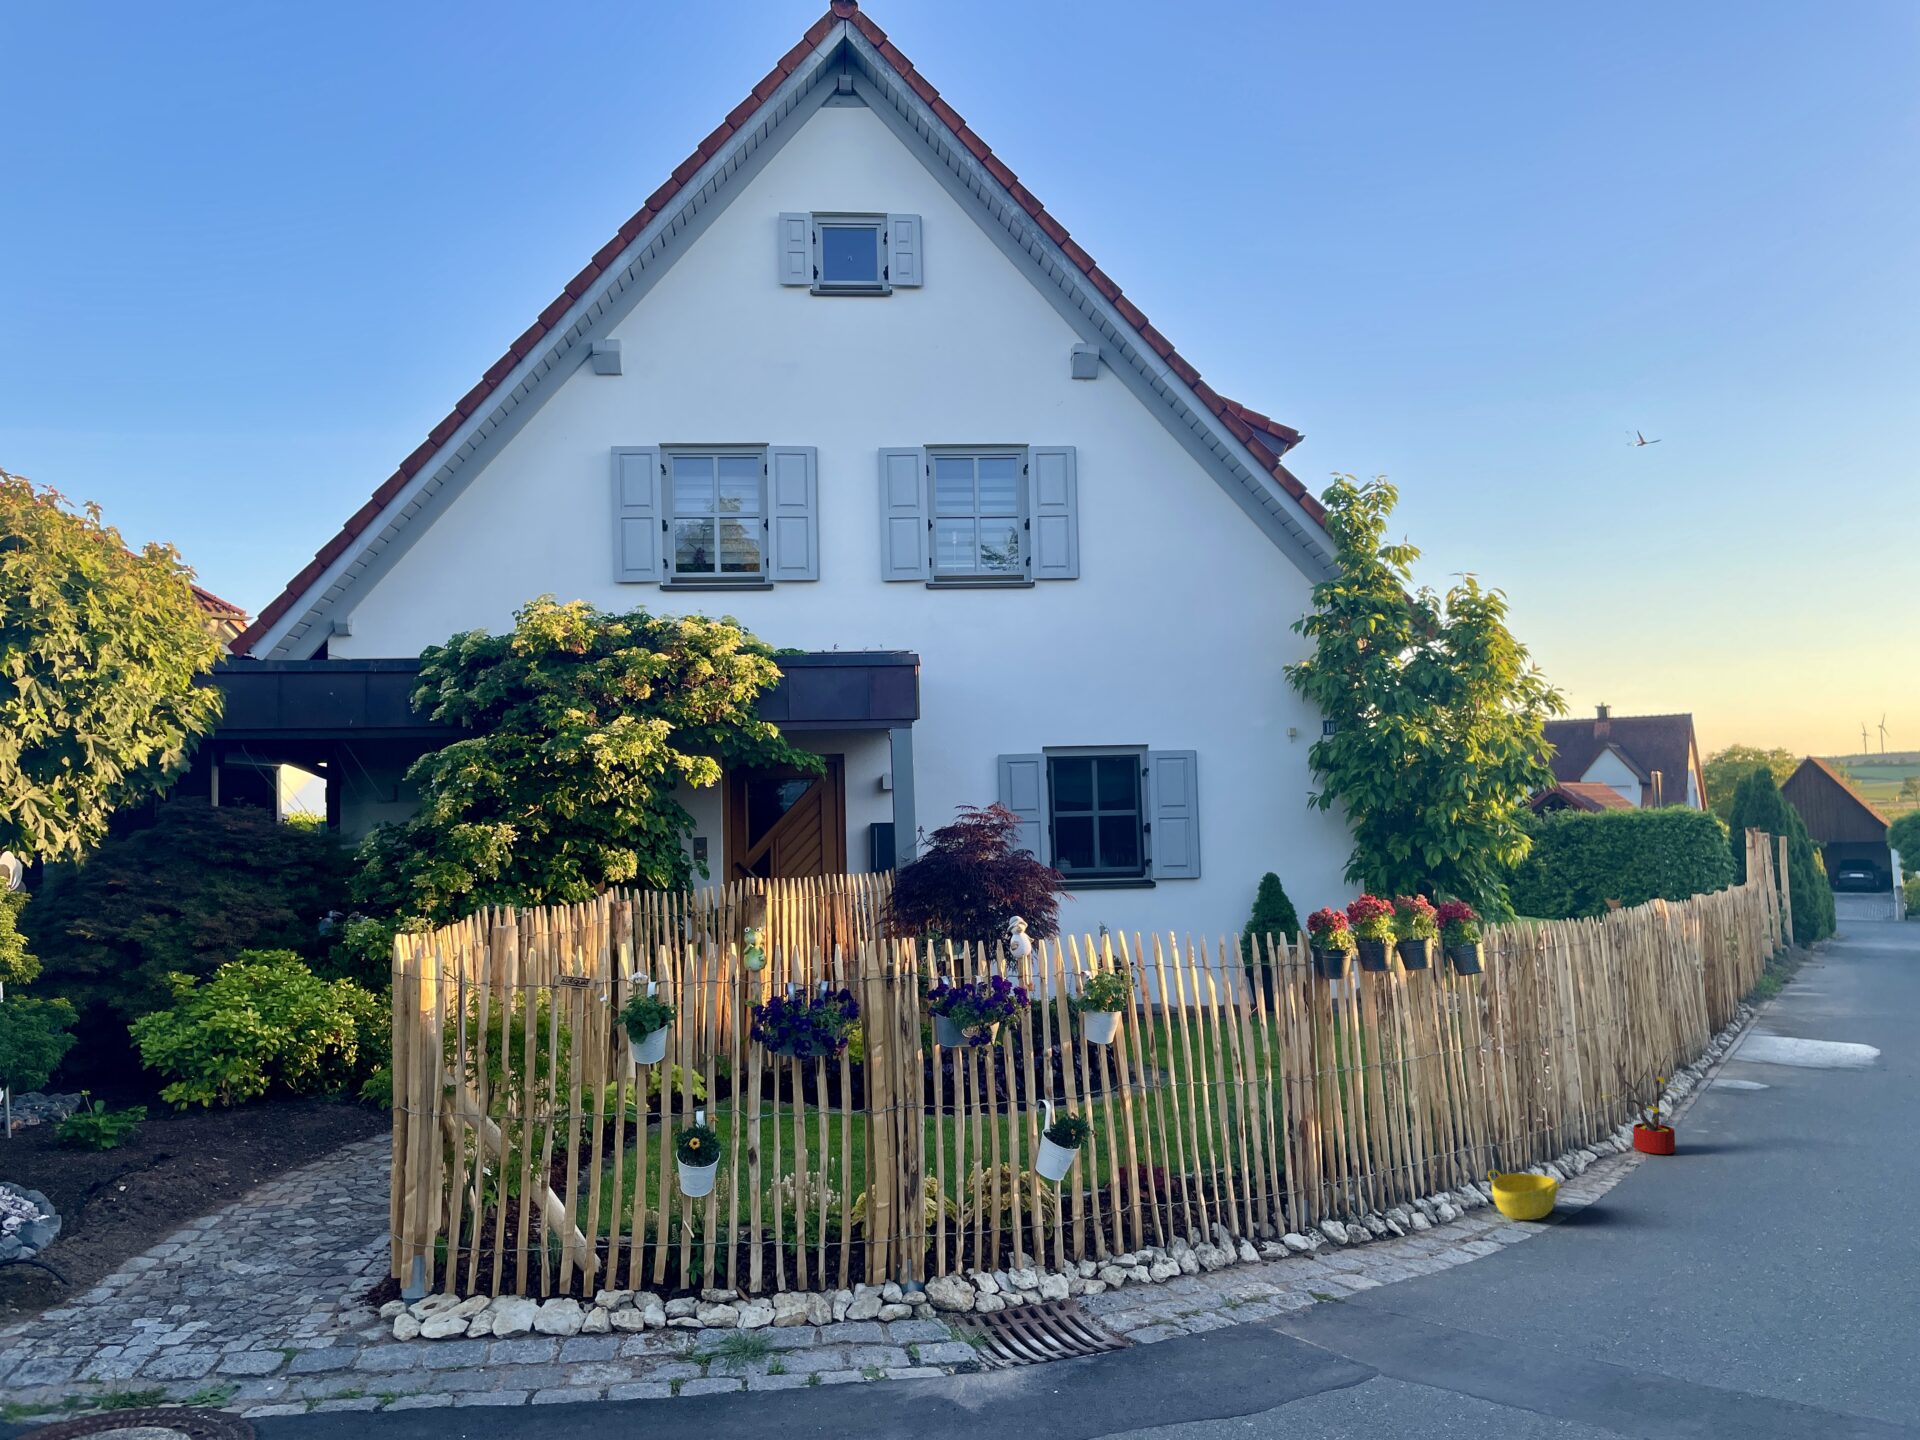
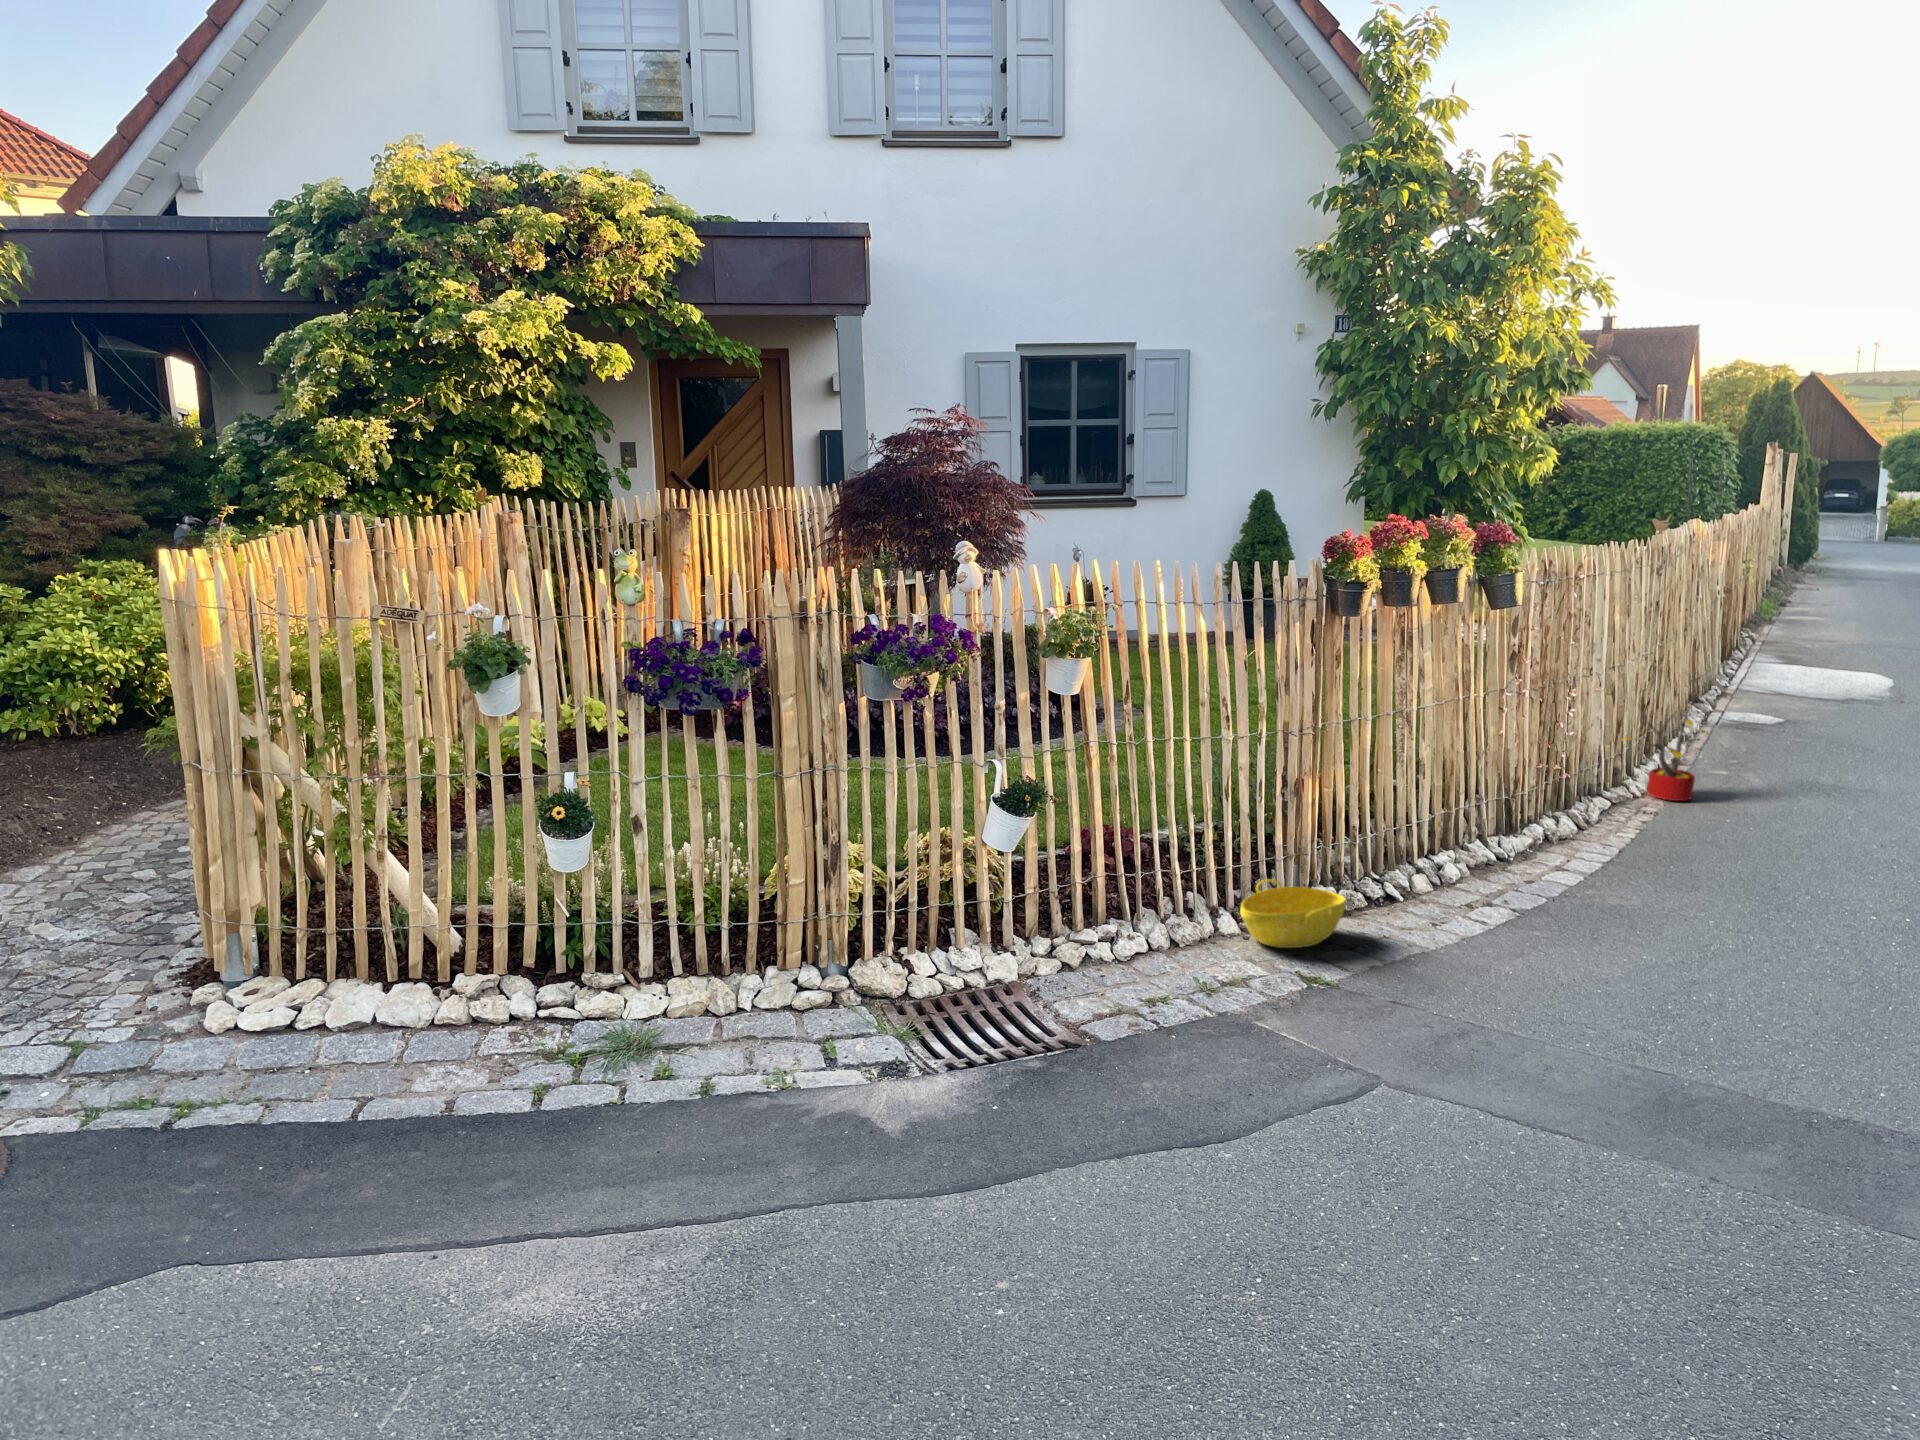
basket: present [1488,1169,1561,1220] -> present [1240,879,1345,948]

